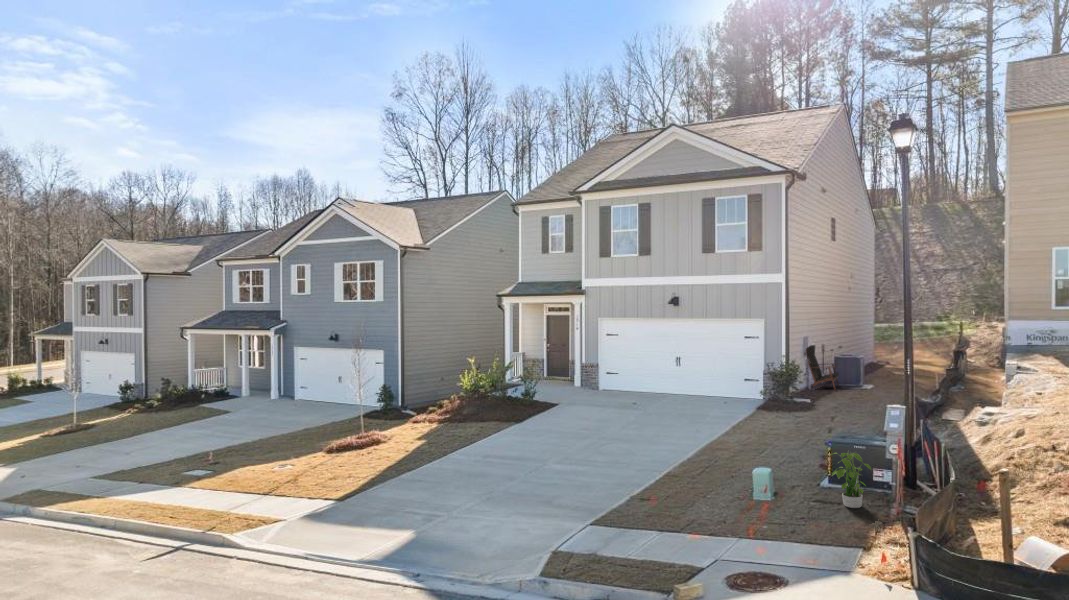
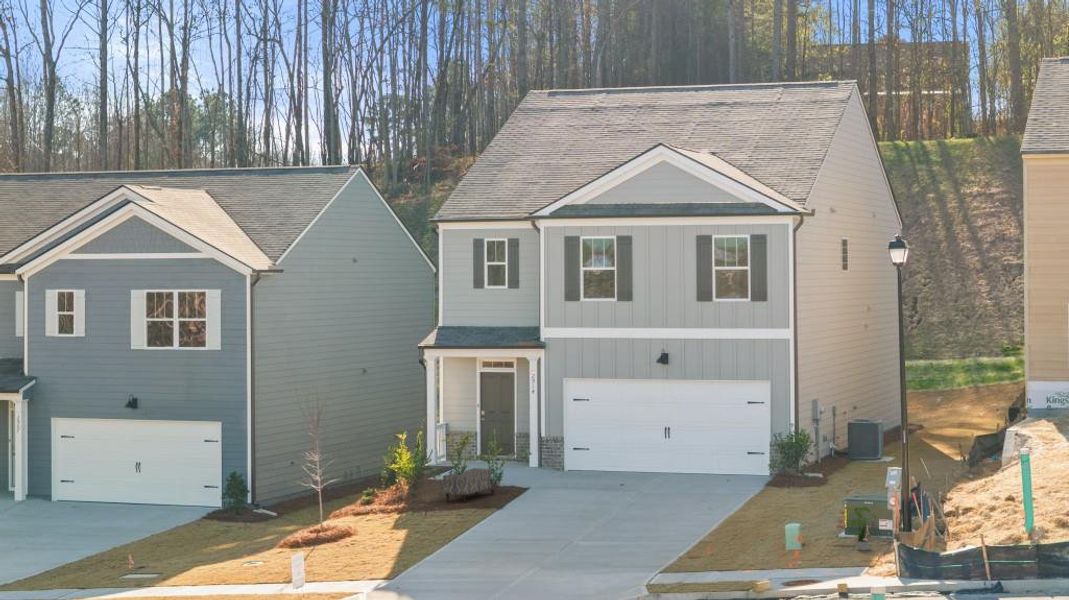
lounge chair: present [806,345,839,390] -> none [816,410,854,464]
bench: none [489,385,535,412] -> present [443,468,494,503]

